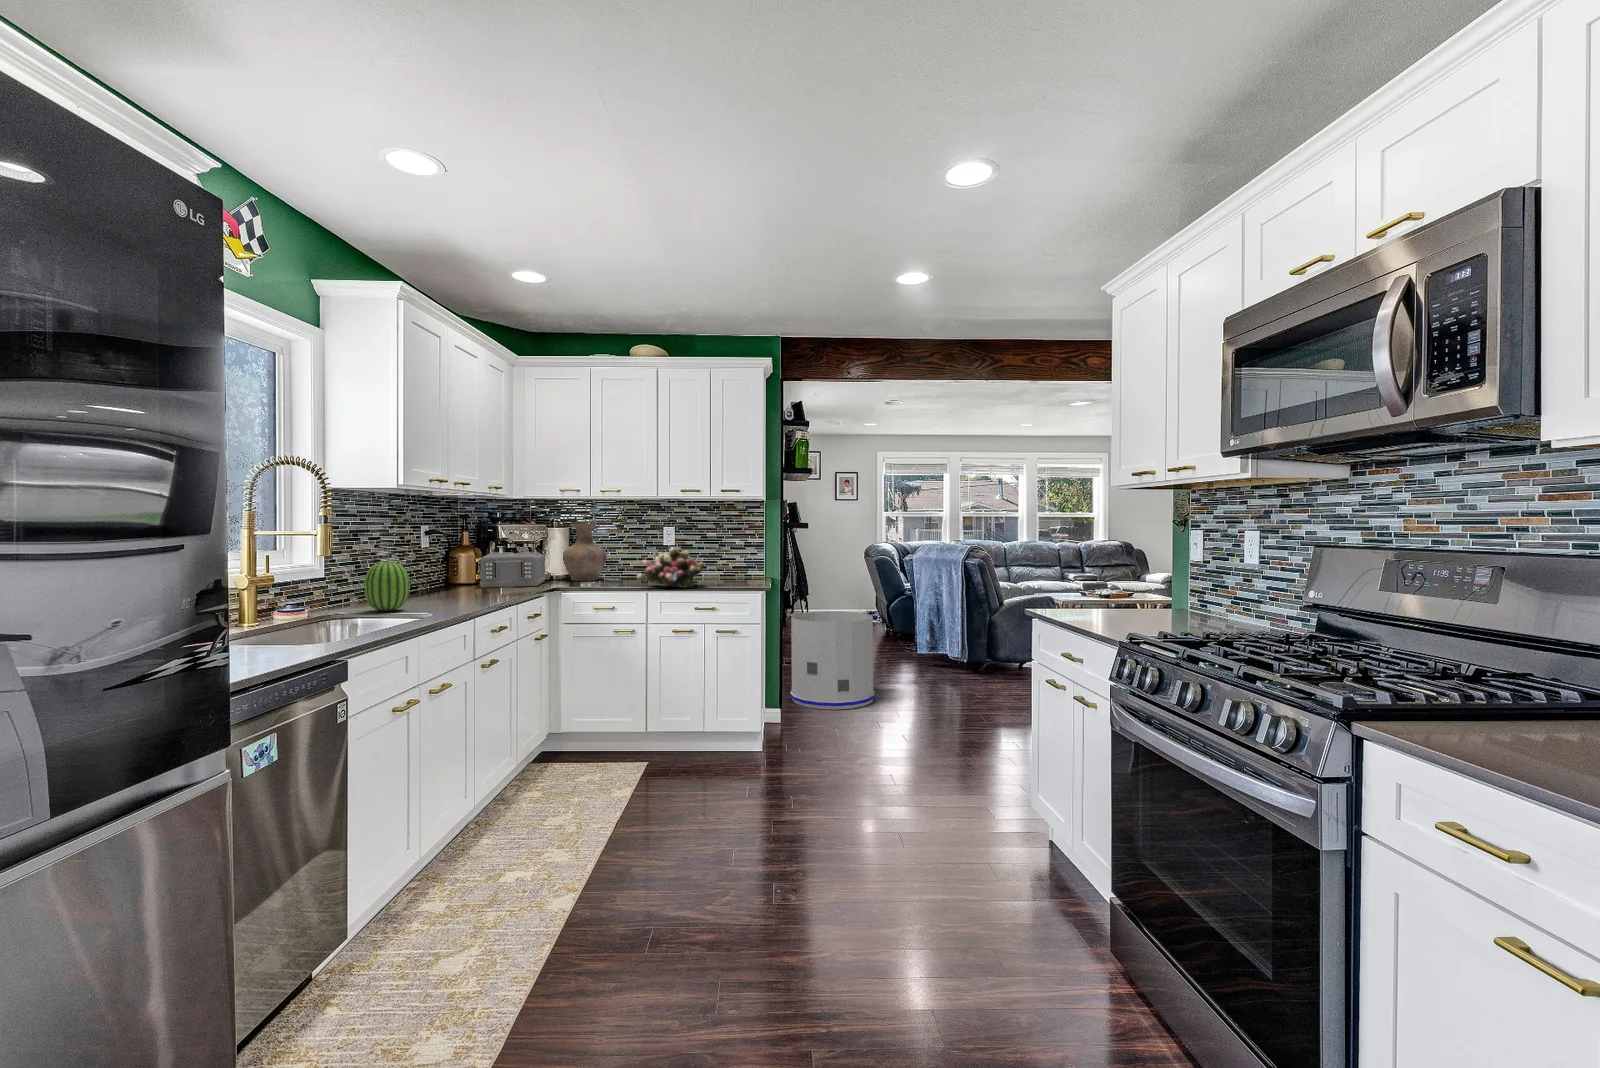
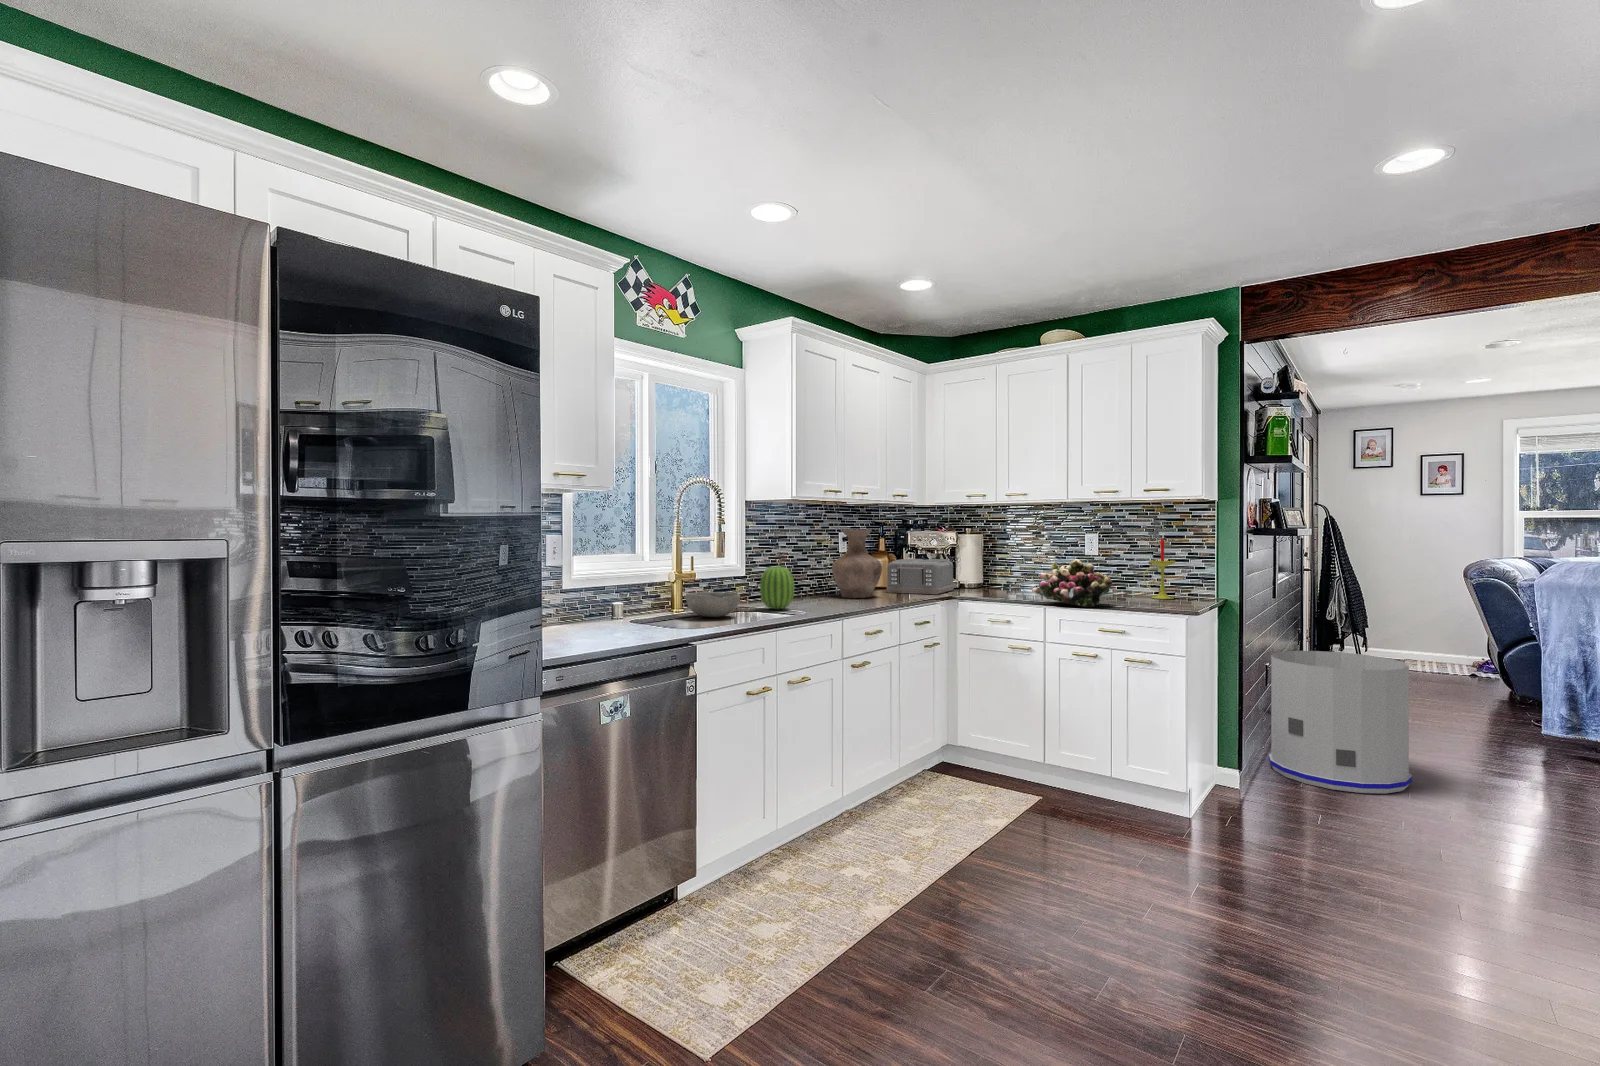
vase: present [563,523,607,581] -> present [832,530,882,598]
candle: none [712,528,735,579] -> present [1143,539,1175,599]
bowl: none [278,594,357,625] -> present [686,592,740,617]

